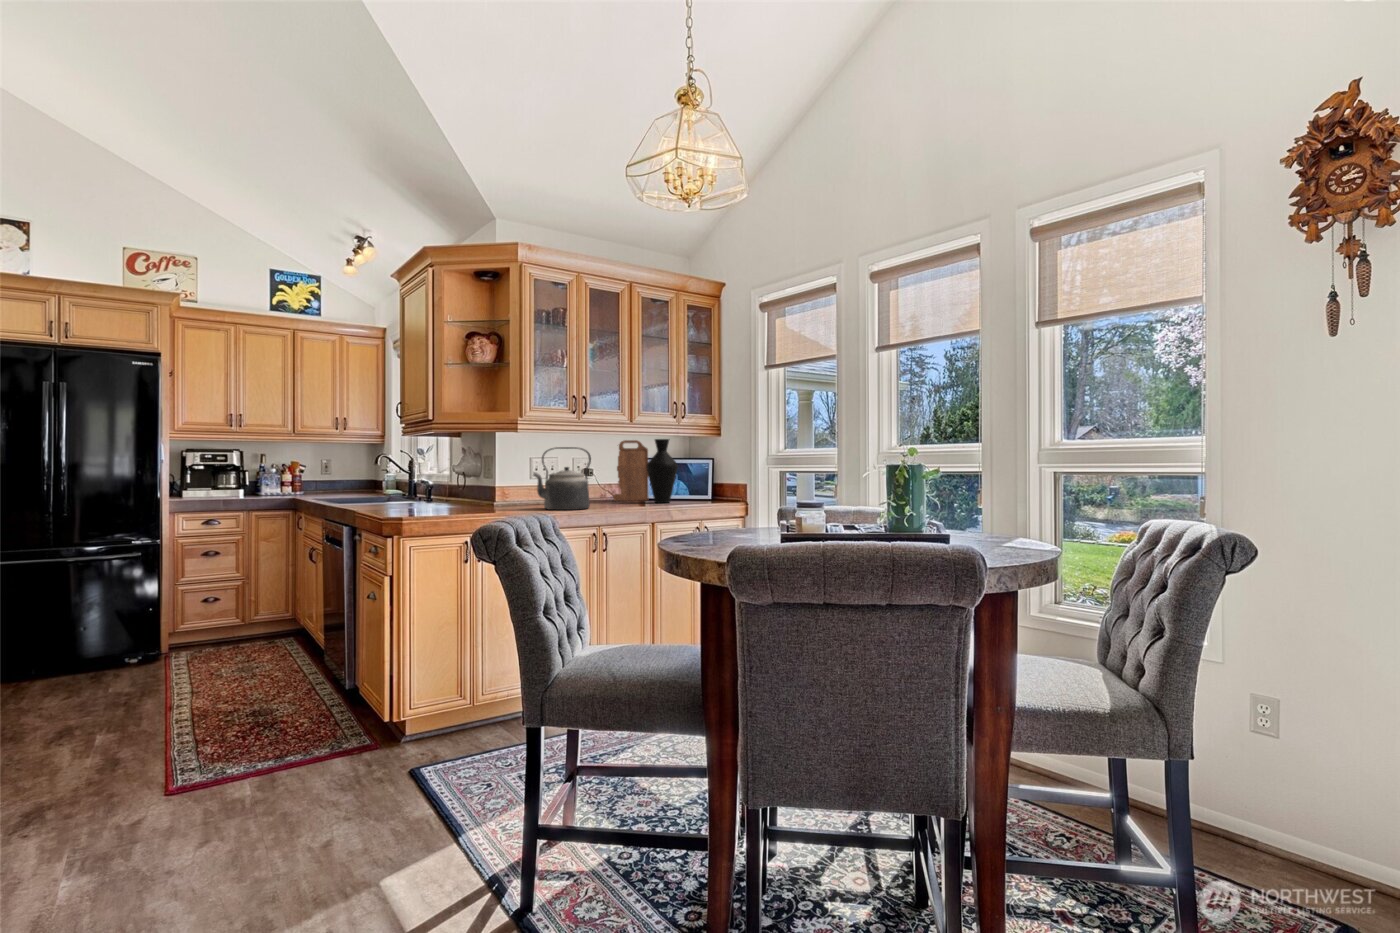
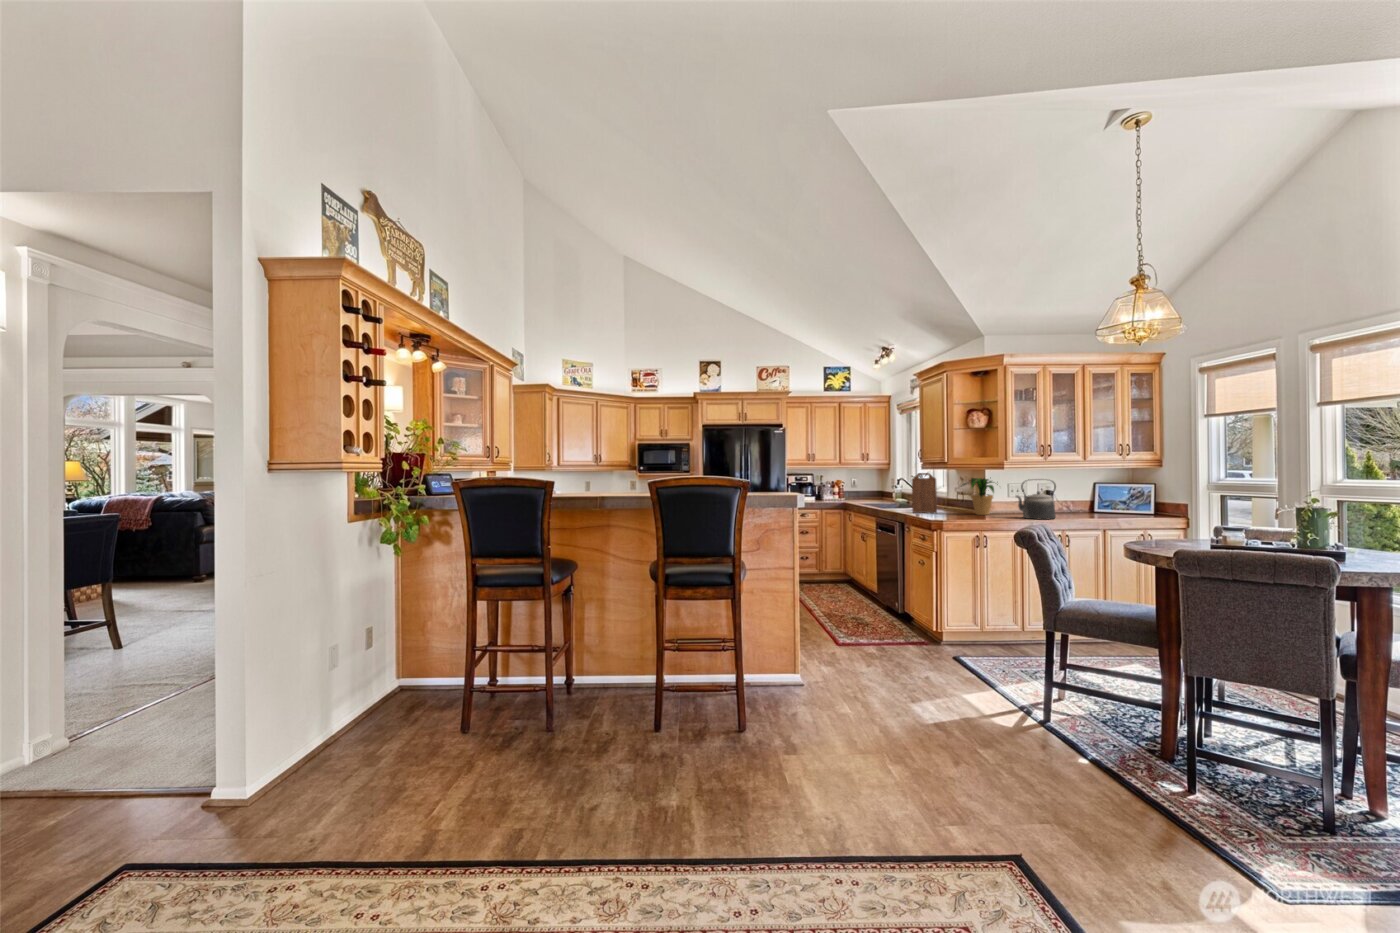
vase: present [647,439,678,503] -> none [1097,471,1124,516]
cutting board: present [613,440,649,501] -> present [912,473,937,513]
potted plant: none [453,447,518,507] -> present [963,478,998,515]

